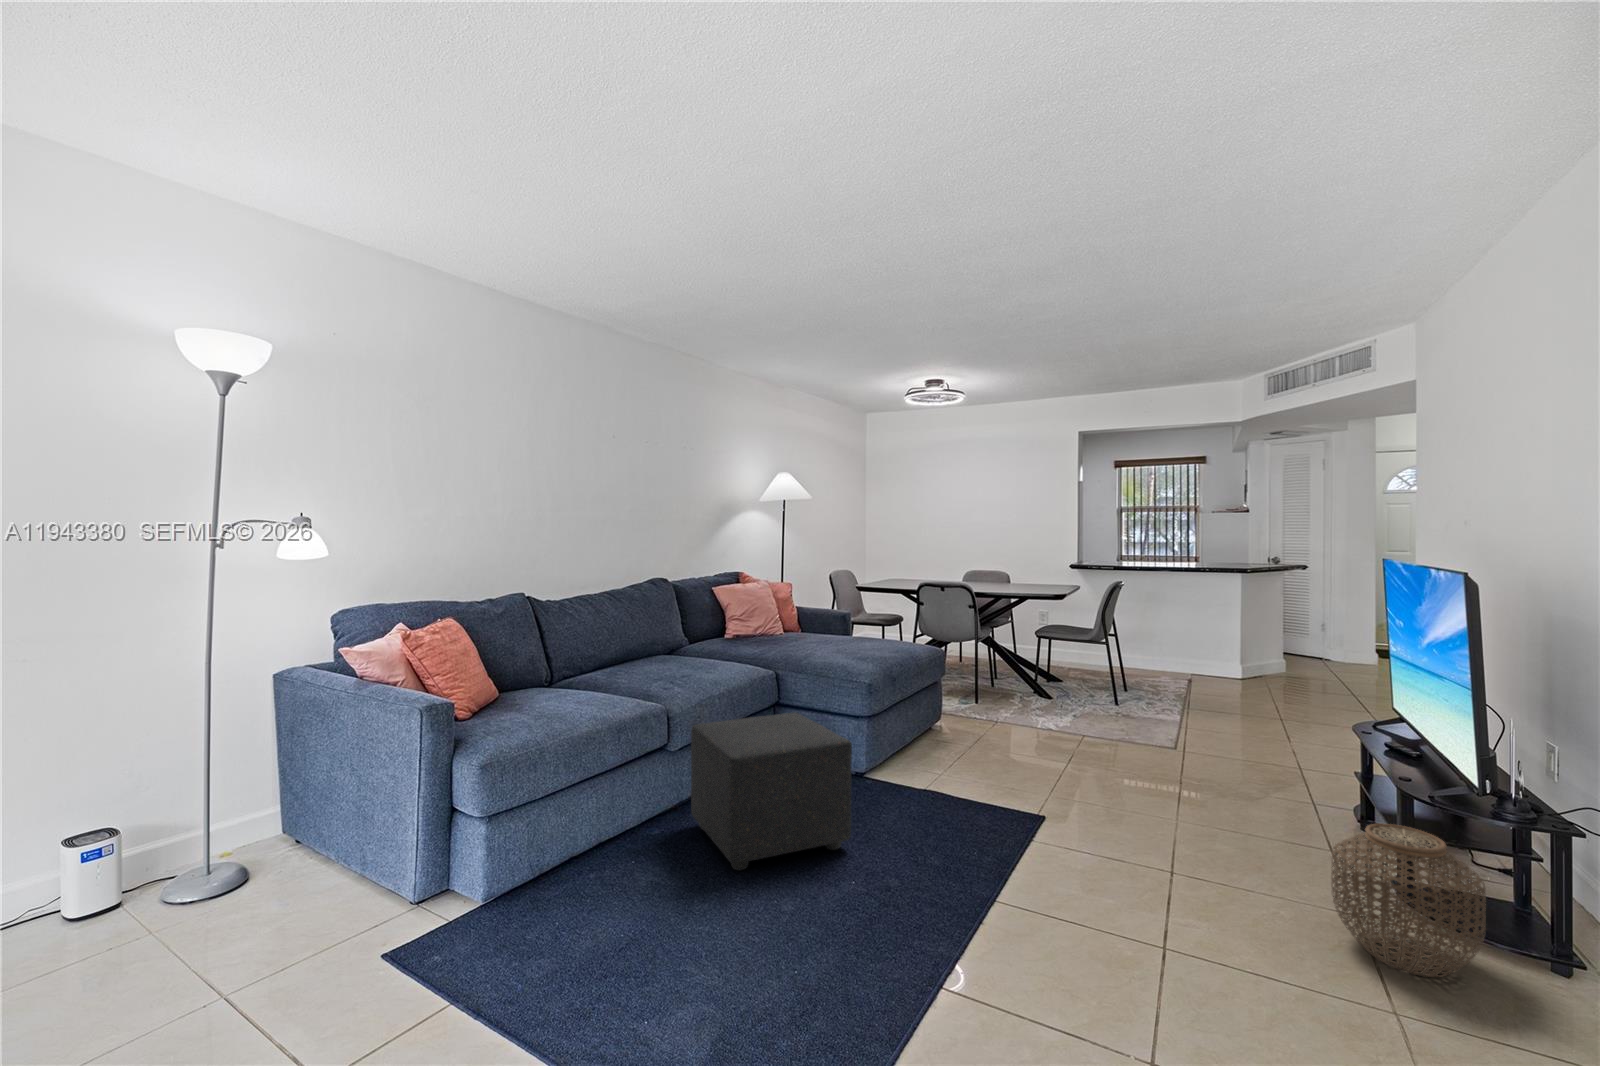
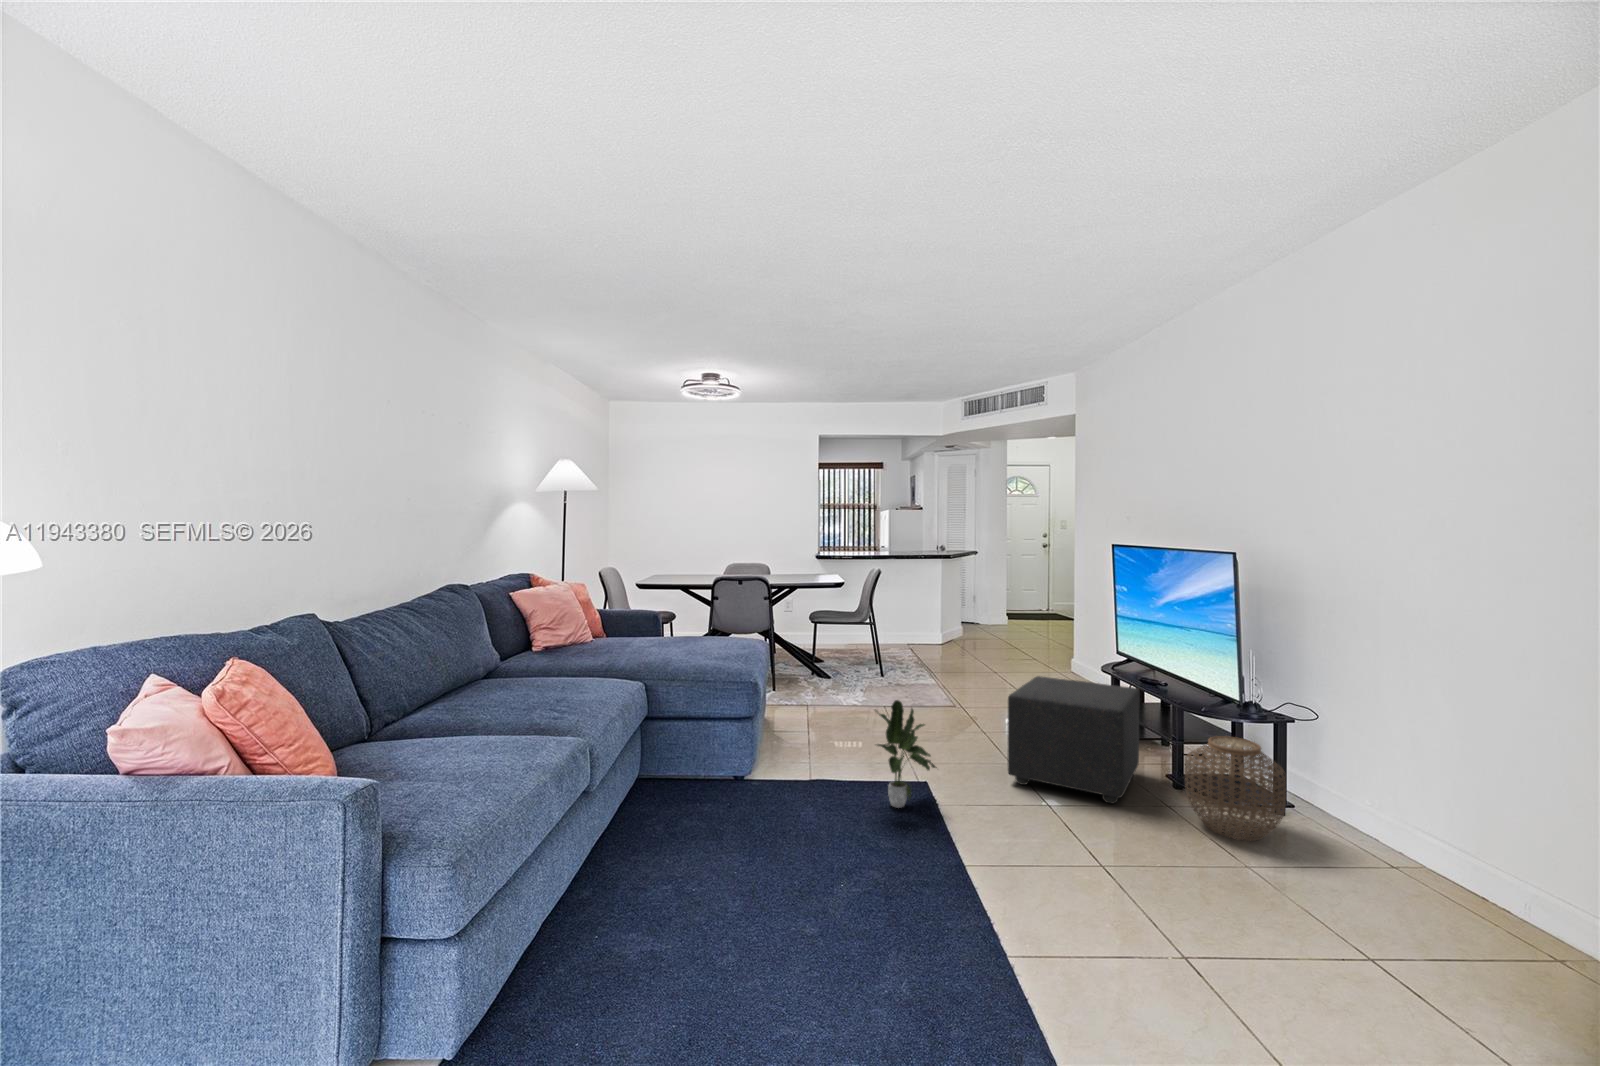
ottoman: present [691,712,852,870] -> present [1008,676,1140,804]
potted plant: none [945,718,1023,833] -> present [877,700,937,808]

